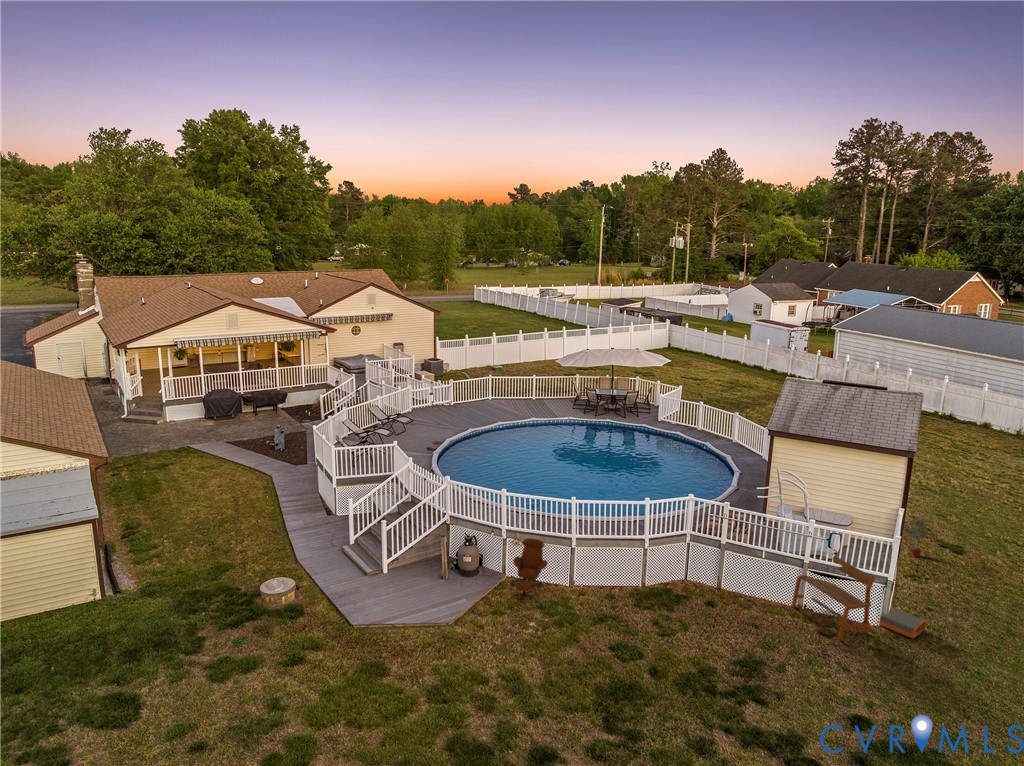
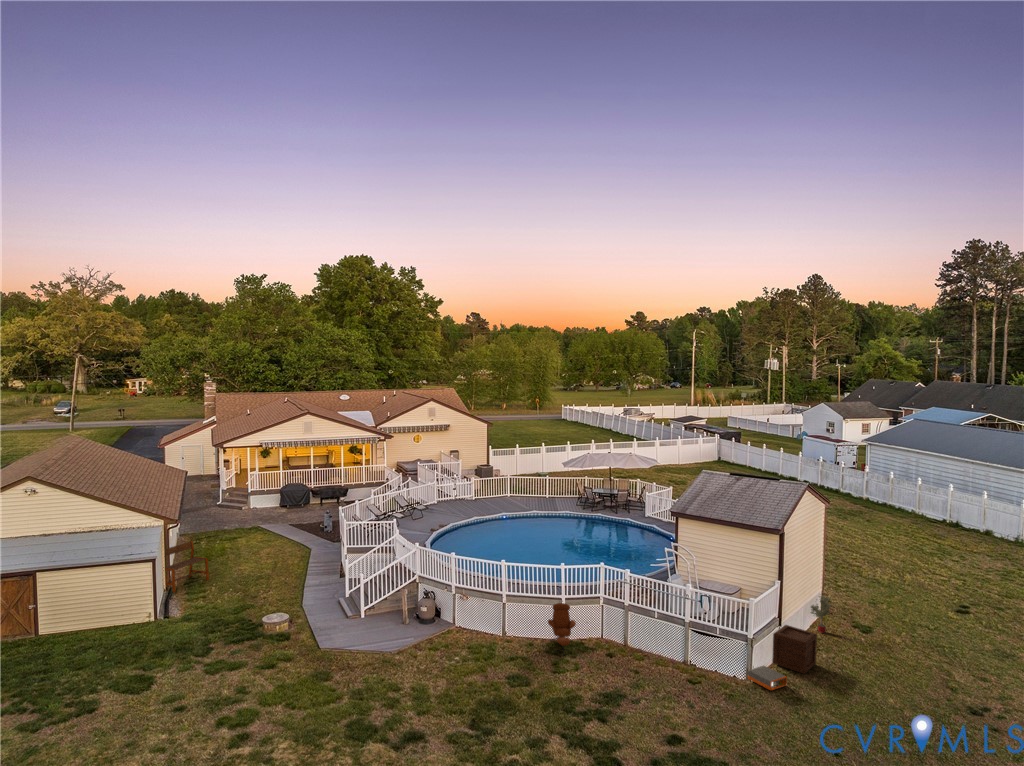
lounge chair: present [513,538,548,600] -> present [548,603,576,653]
bench: present [791,556,875,641] -> present [163,541,209,593]
wooden crate: none [891,556,941,613] -> present [772,625,817,674]

